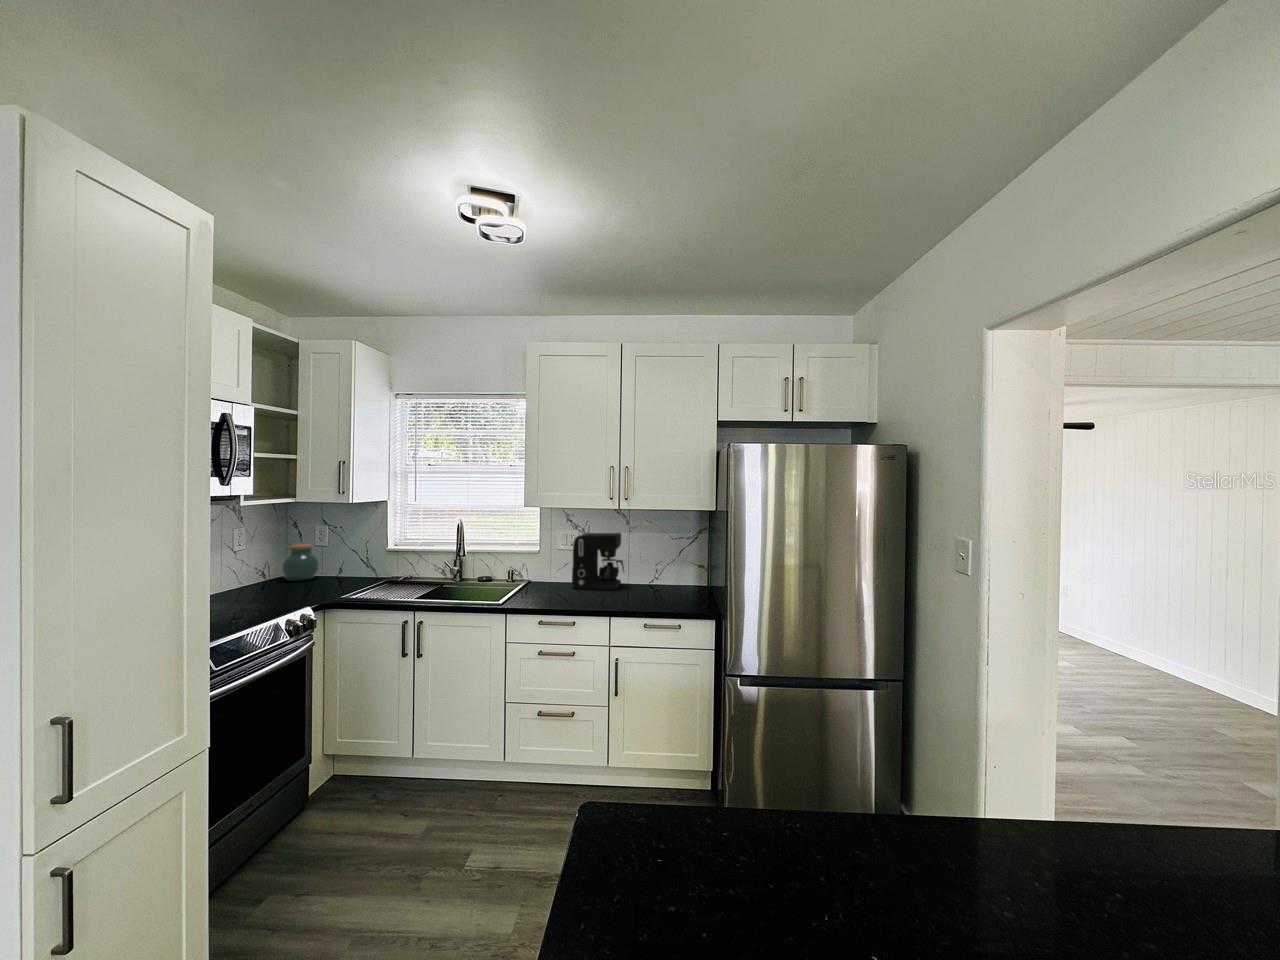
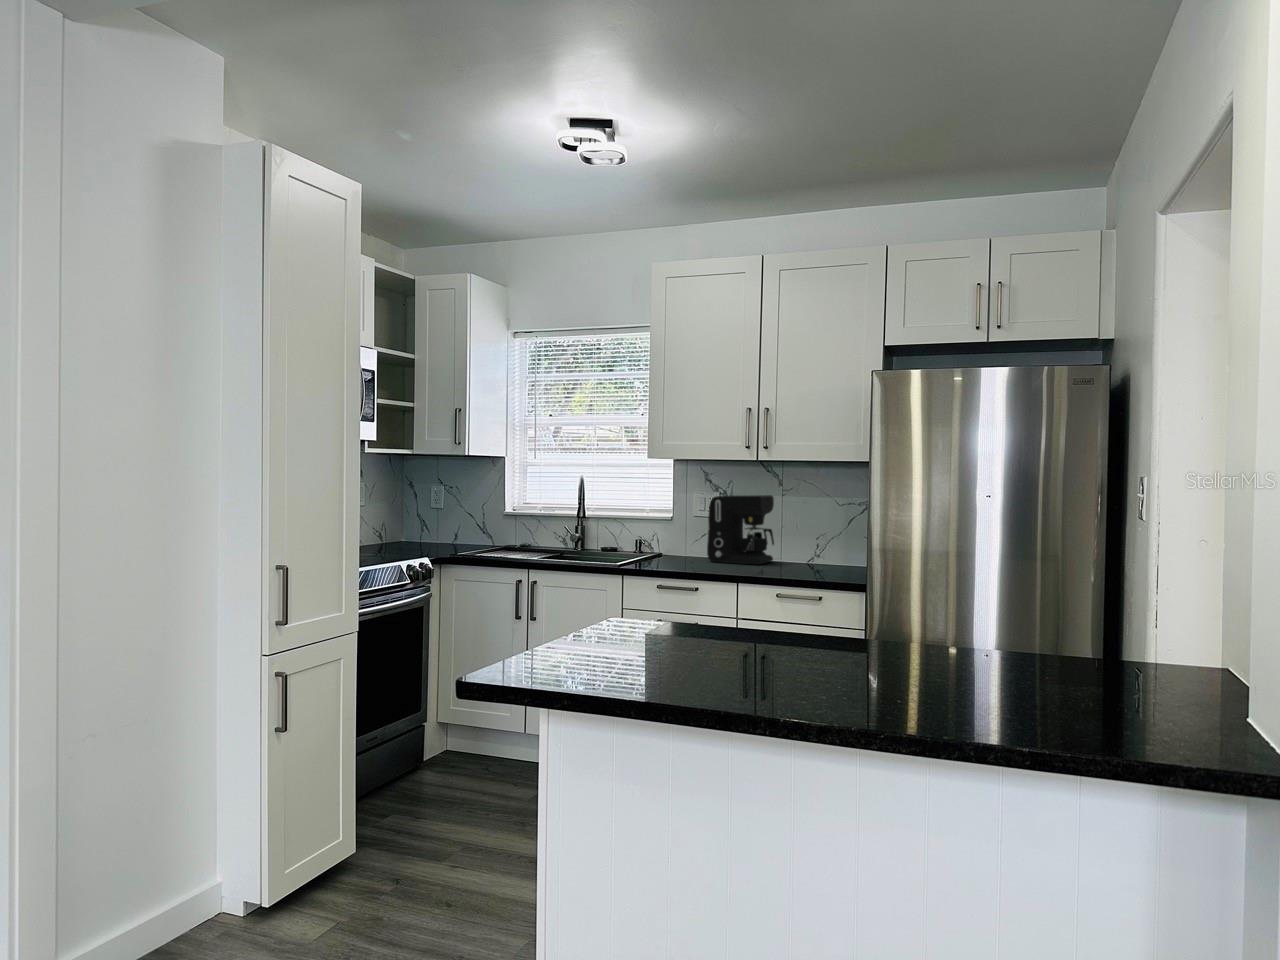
jar: present [281,544,320,581] -> none [399,504,435,543]

